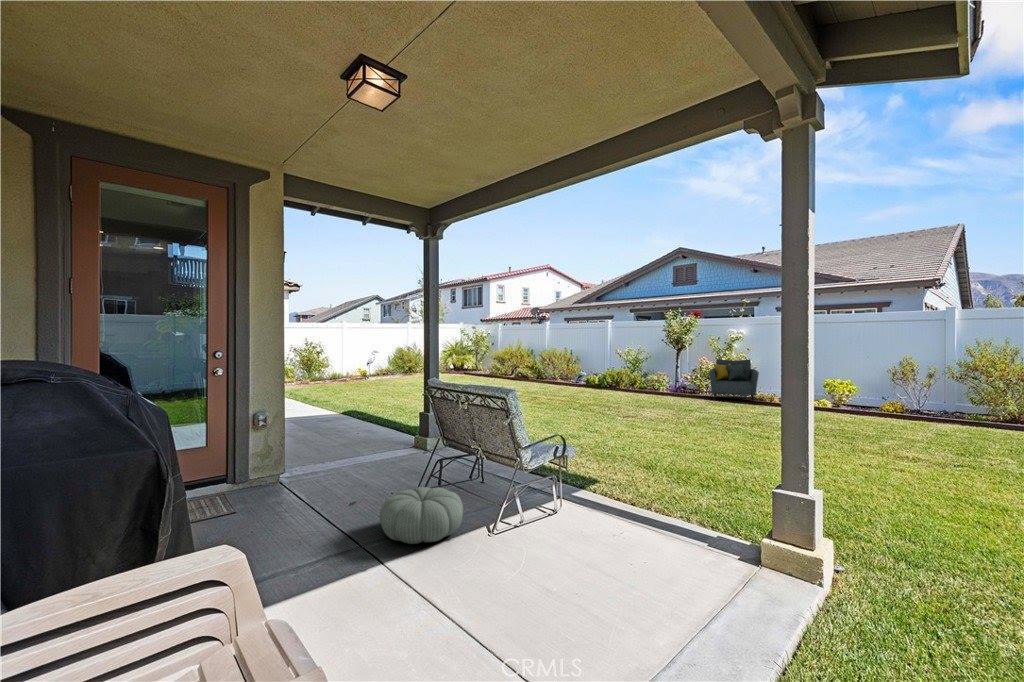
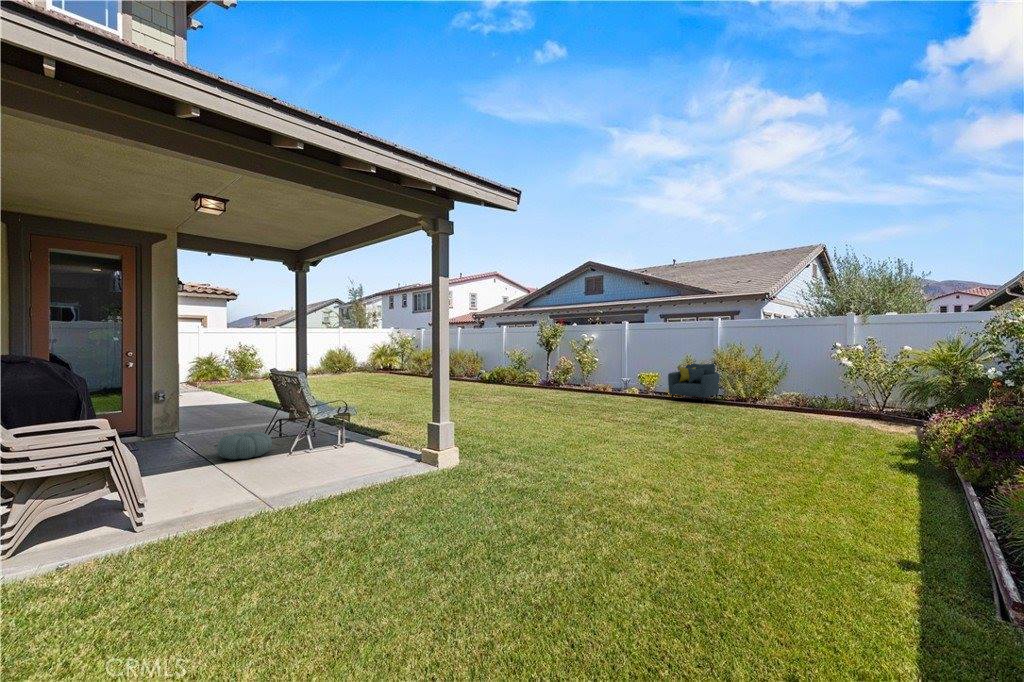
armchair: present [709,359,759,402] -> present [668,364,719,403]

